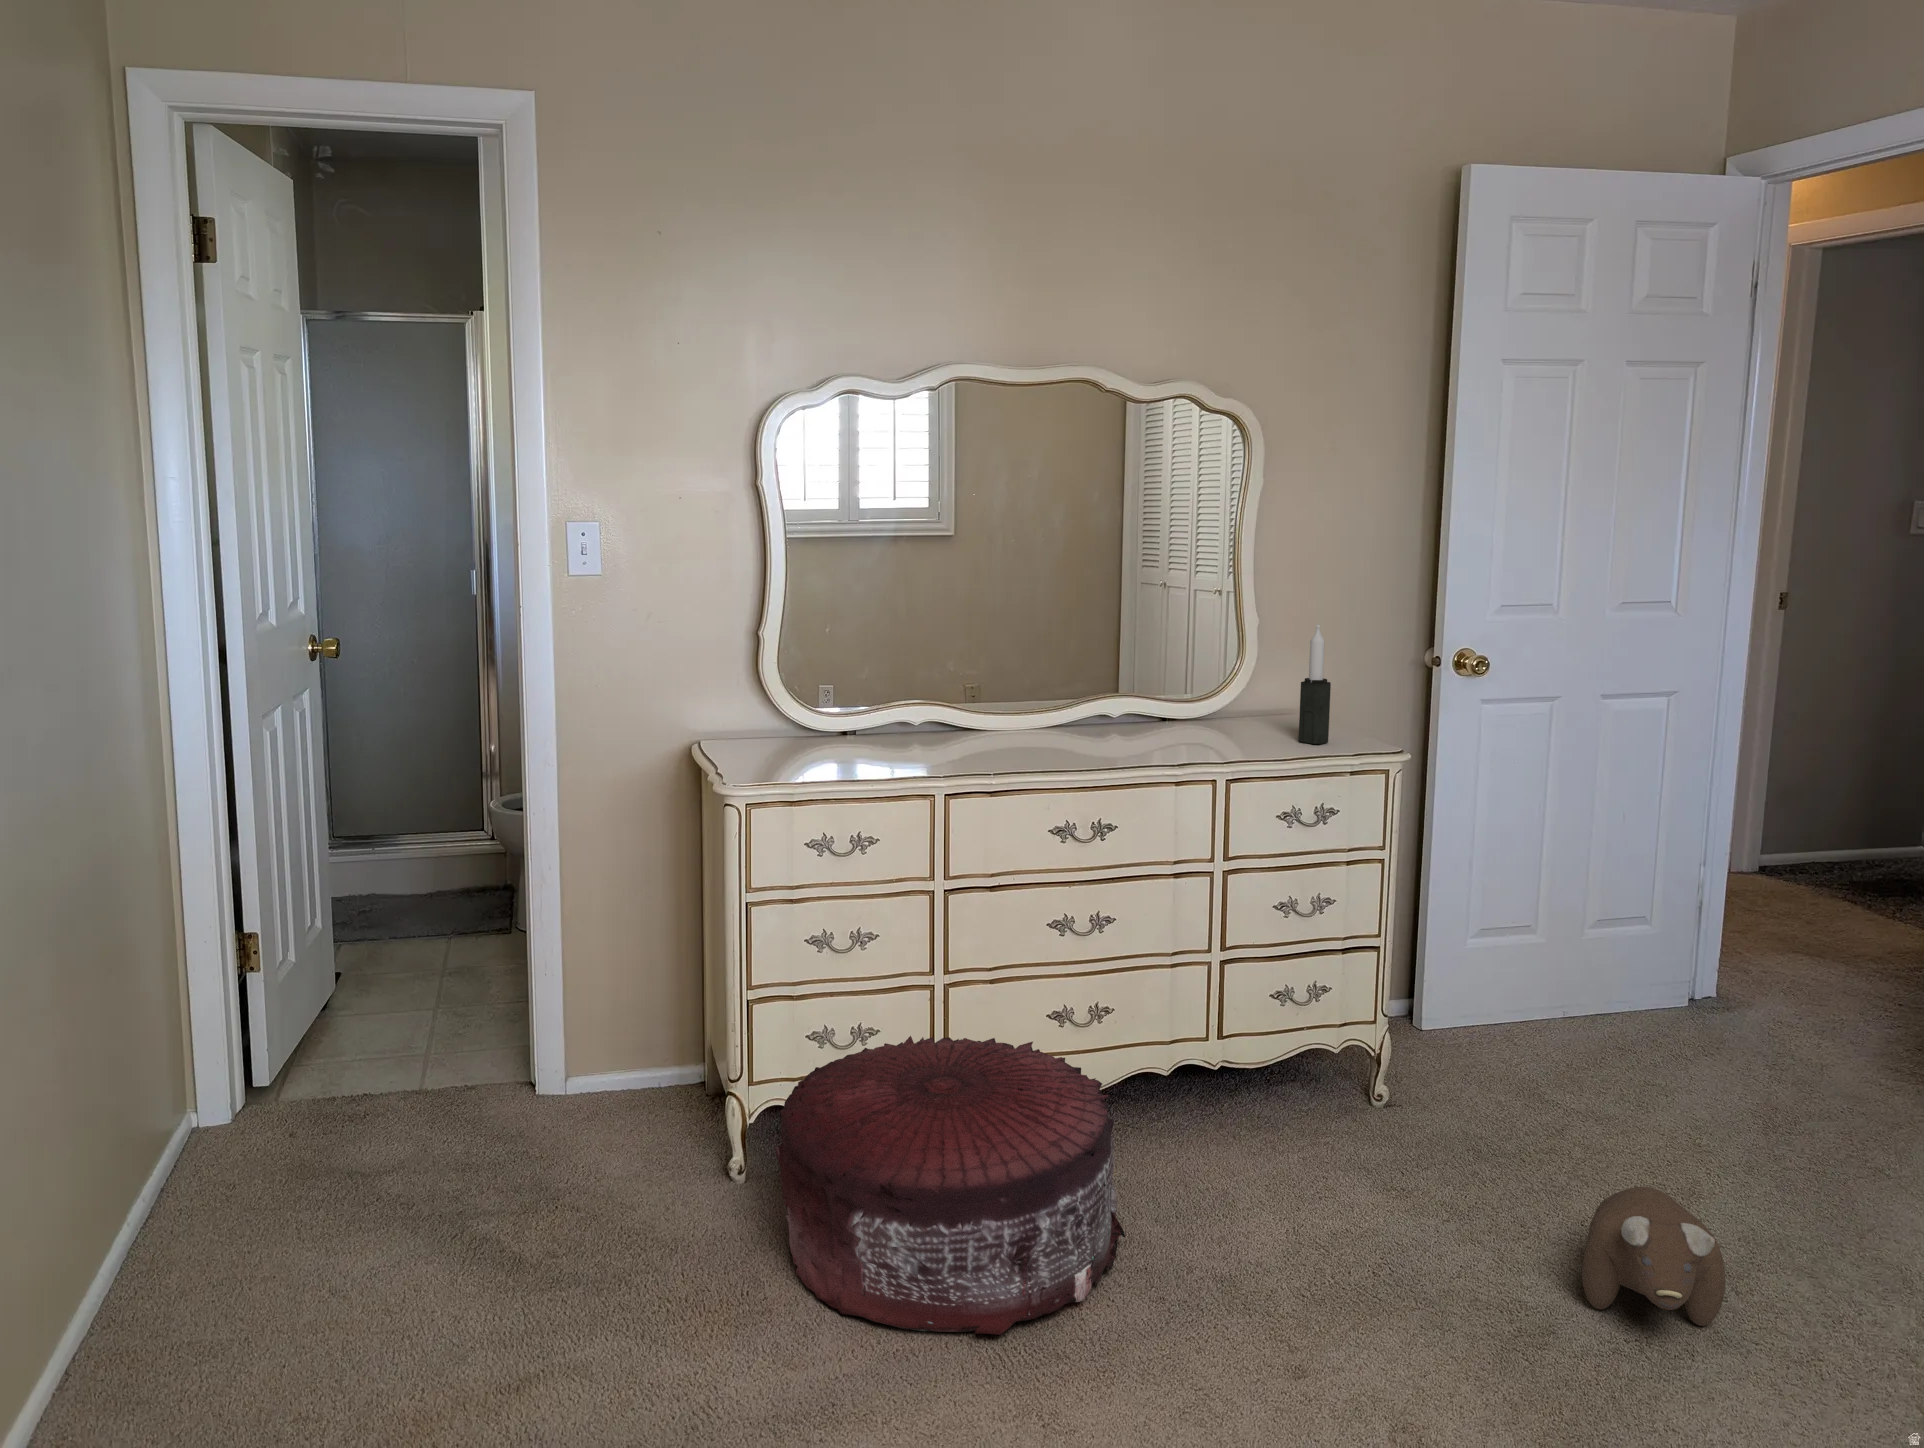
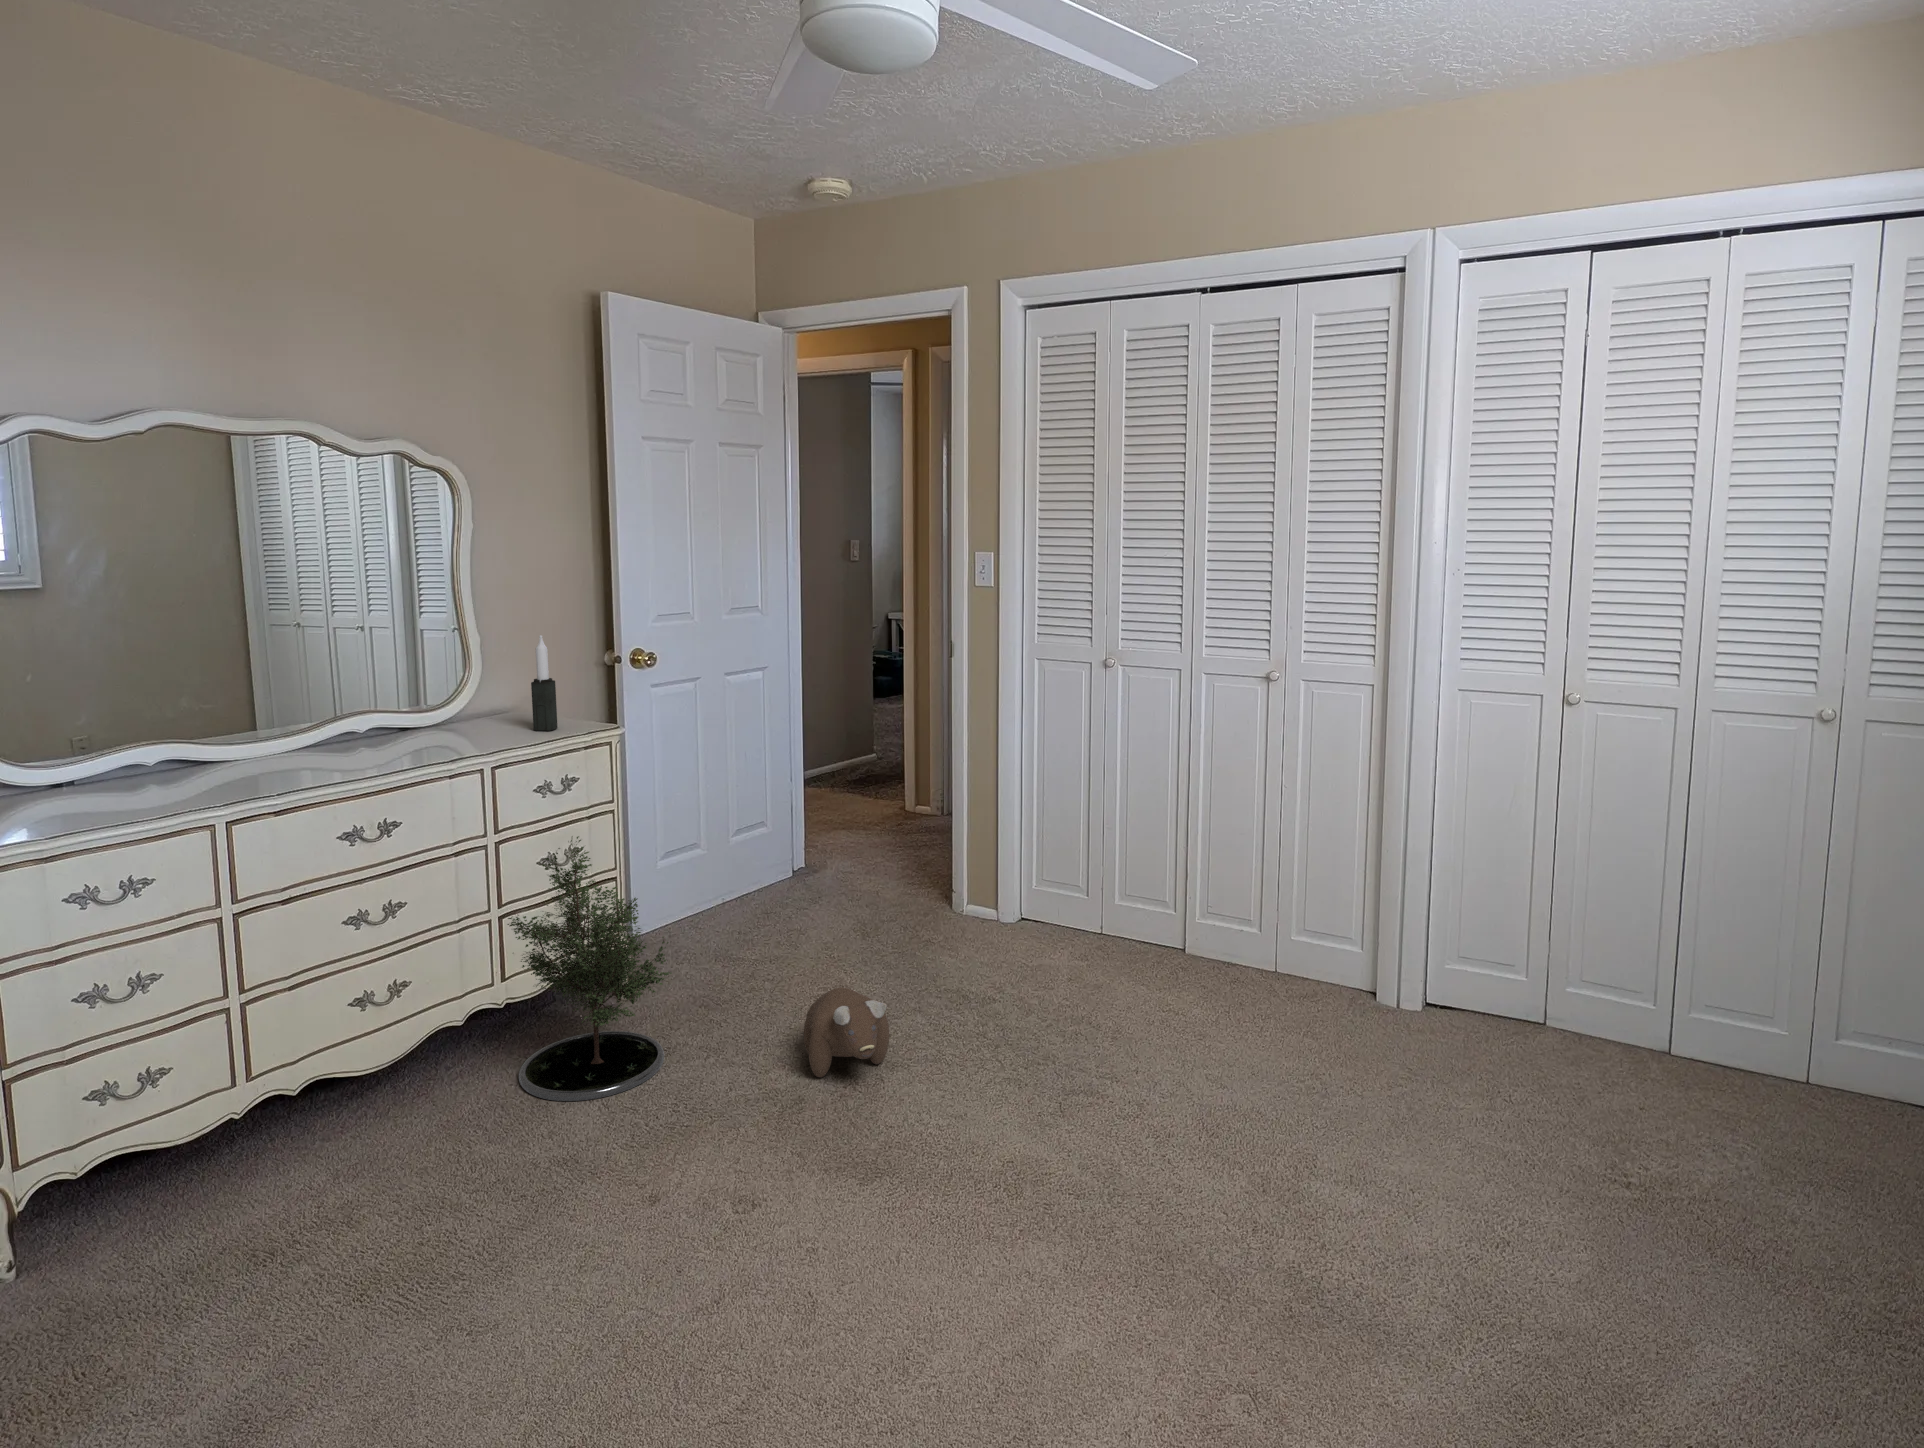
potted tree: none [1214,879,1411,1221] -> present [507,836,672,1101]
pouf: present [774,1036,1125,1335] -> none [88,1028,476,1339]

